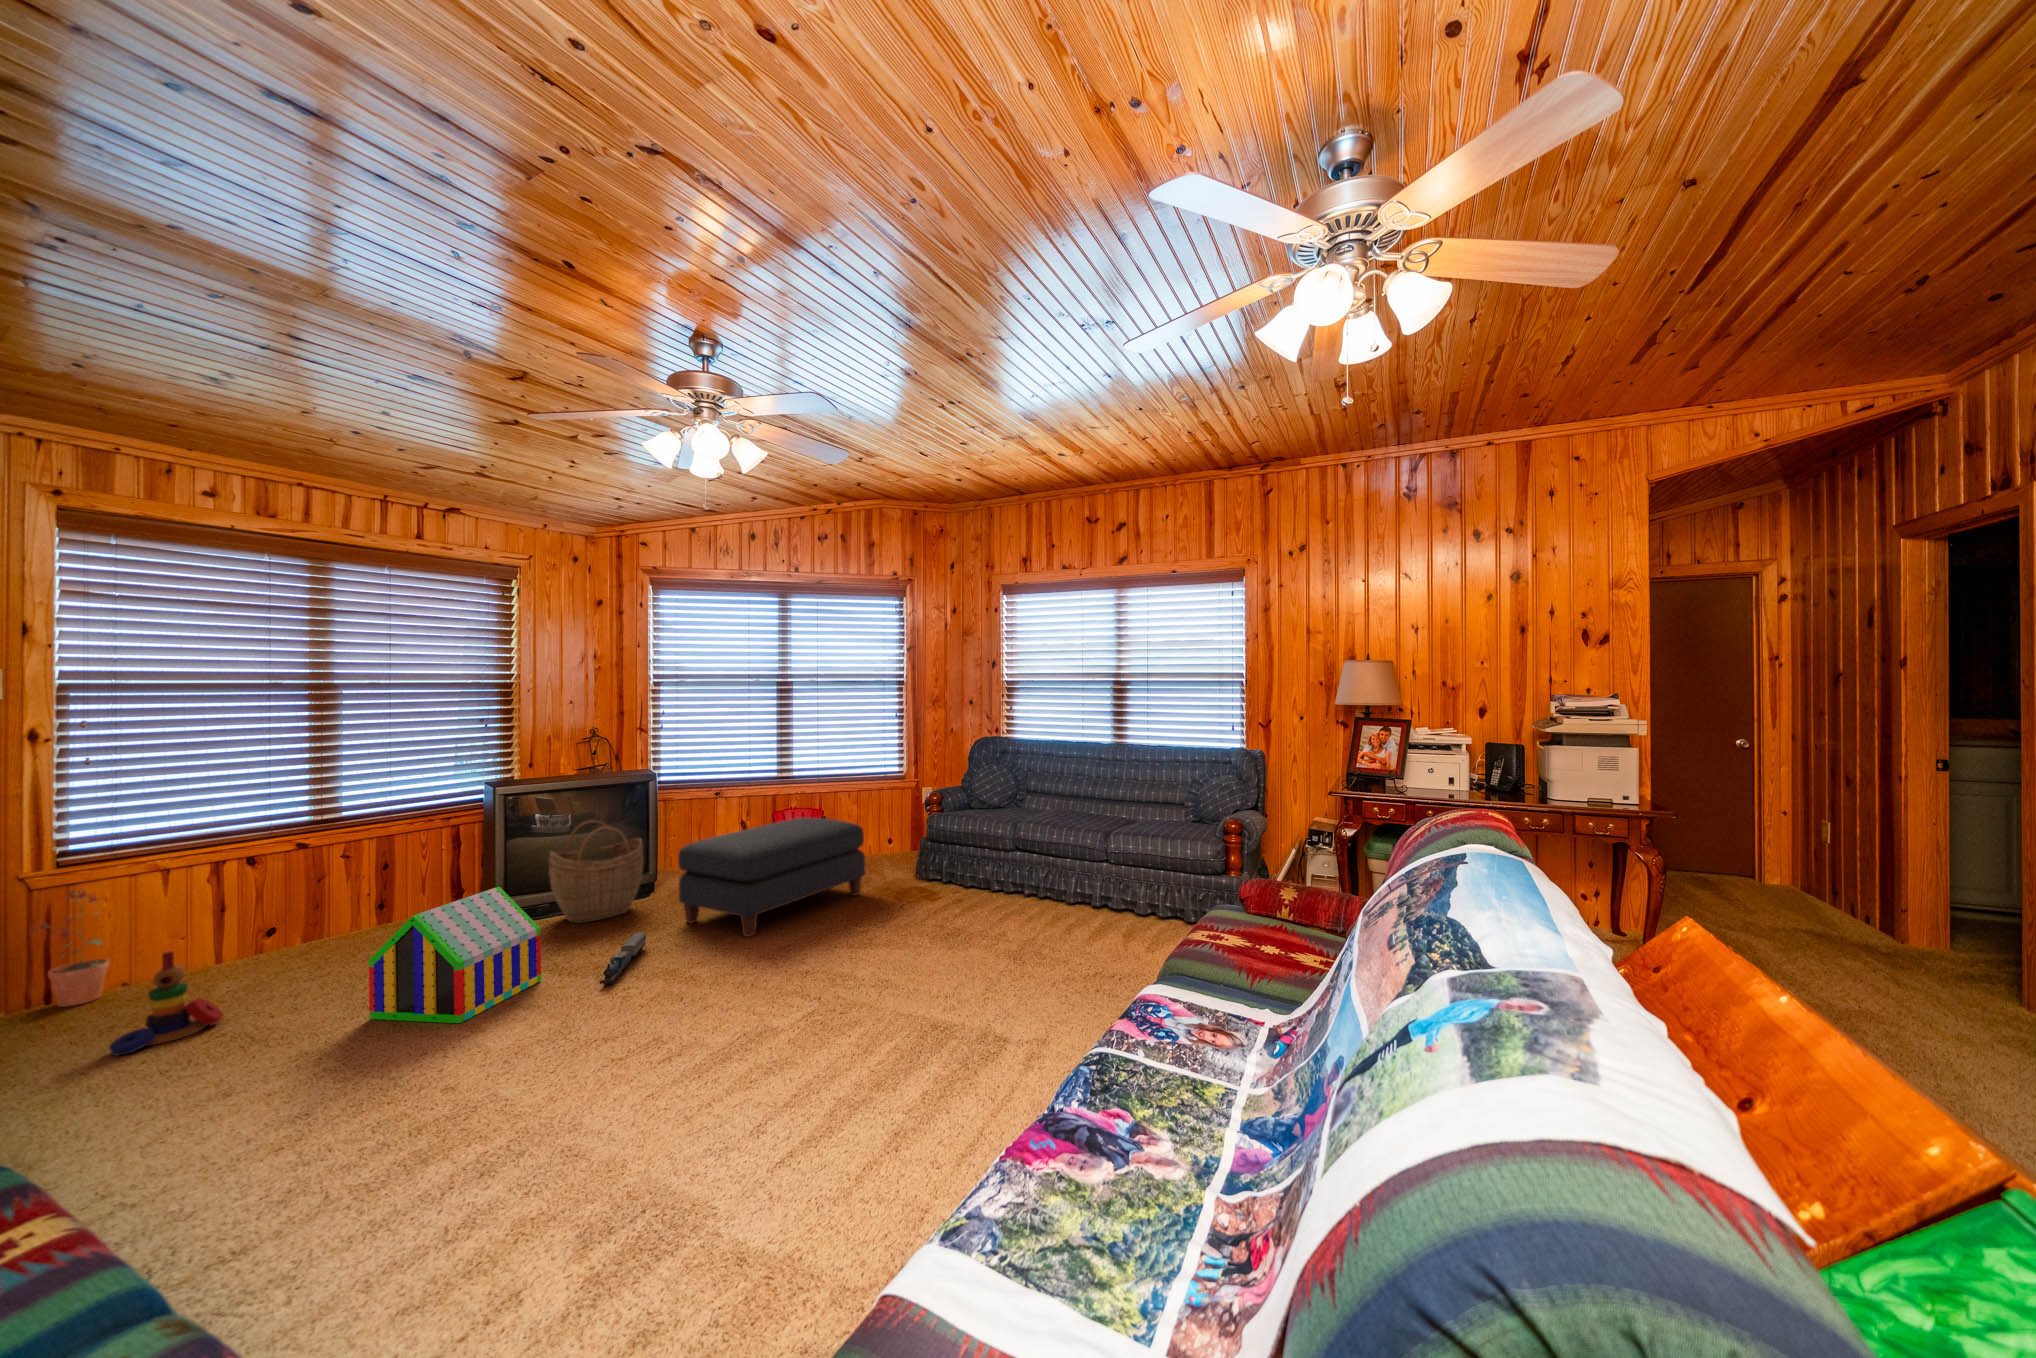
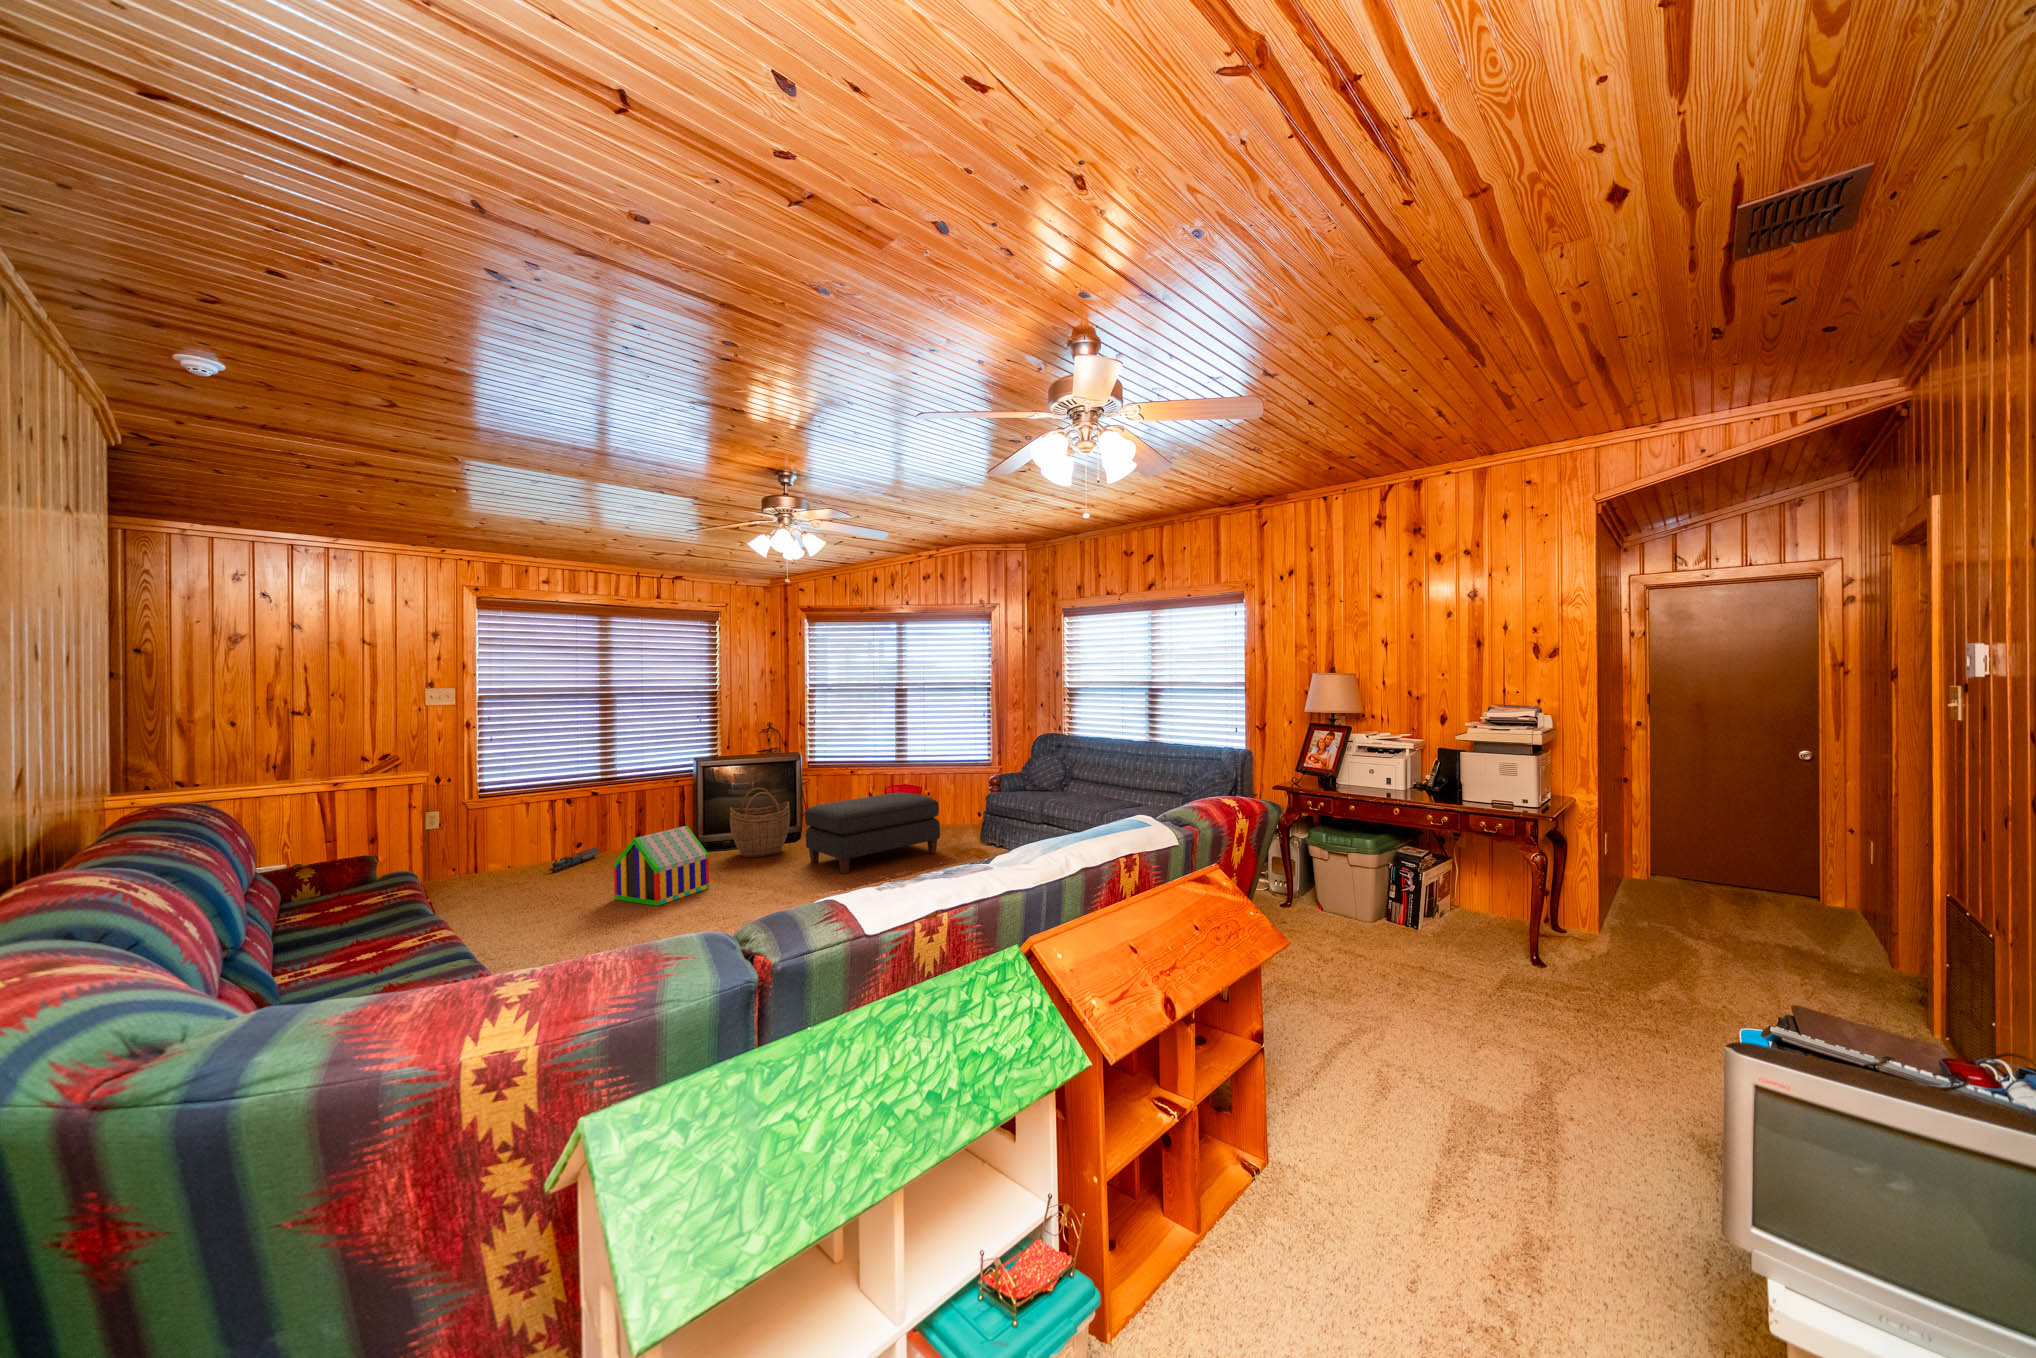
potted plant: present [30,889,109,1007] -> none [465,813,501,879]
toy train: present [599,932,646,985] -> present [549,847,599,872]
stacking toy: present [110,951,224,1056] -> none [495,850,548,904]

